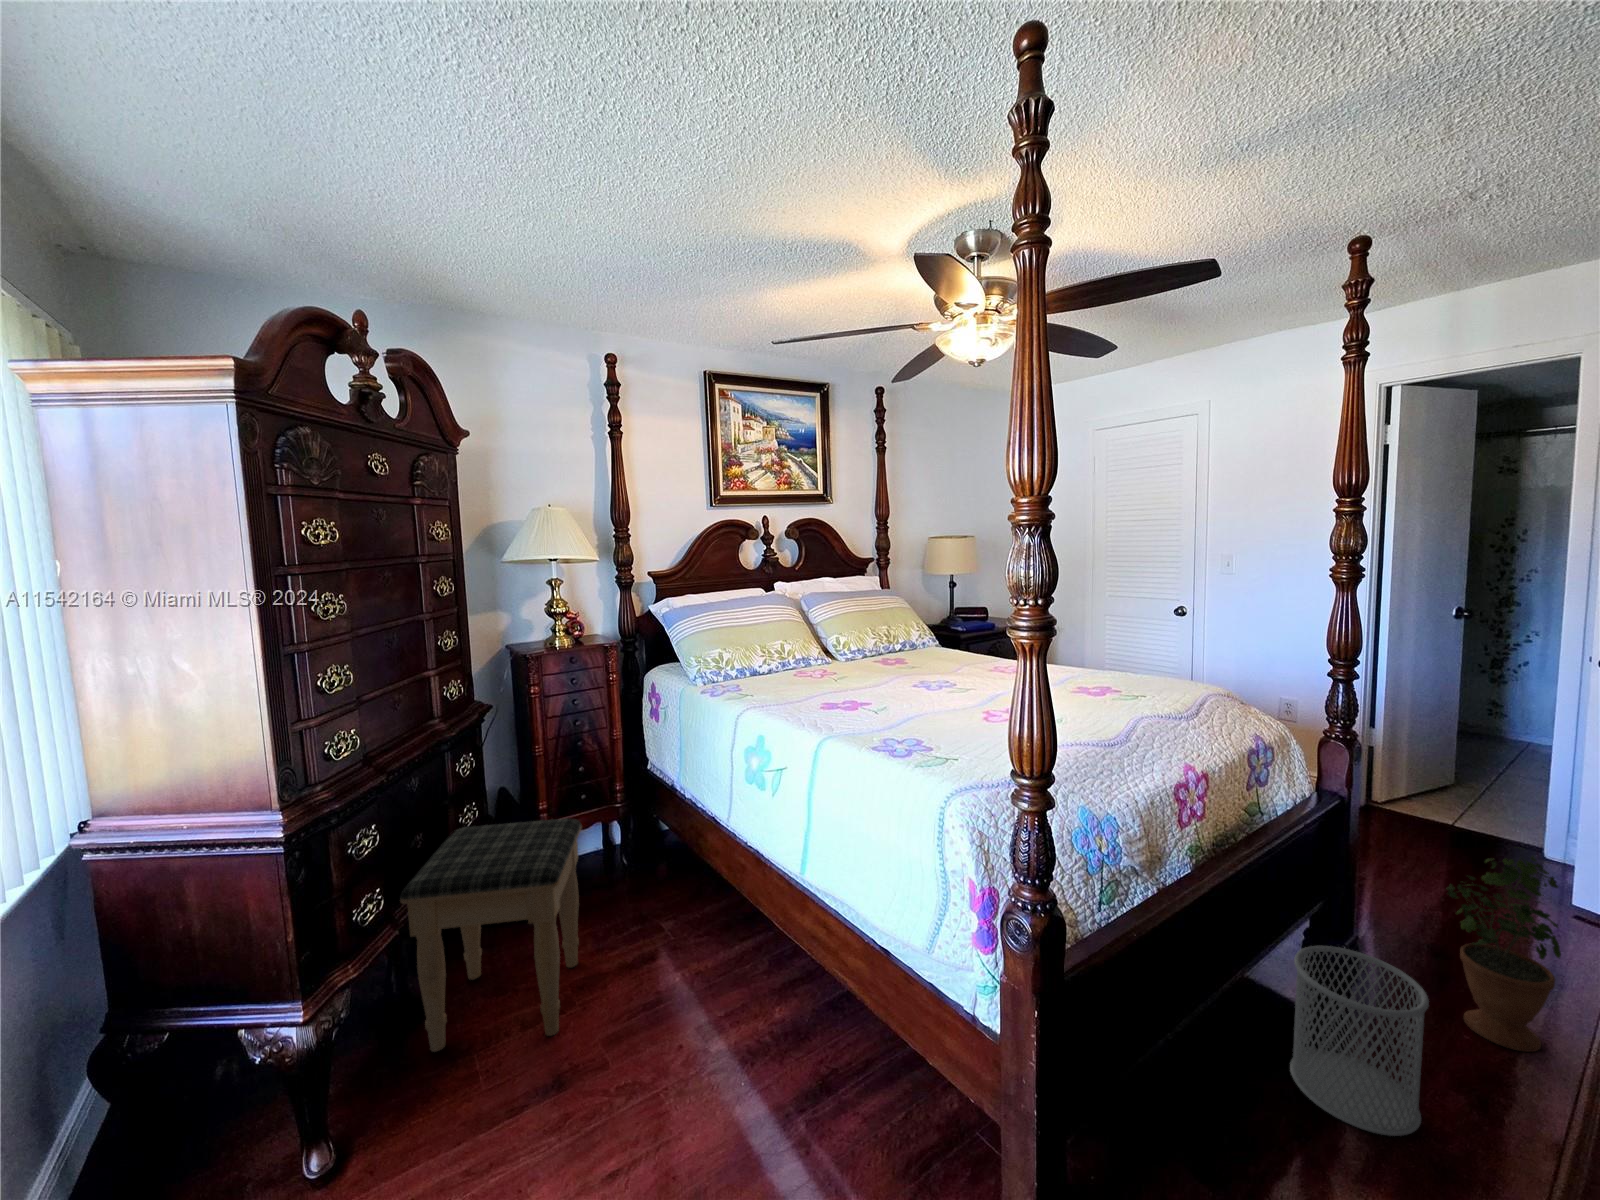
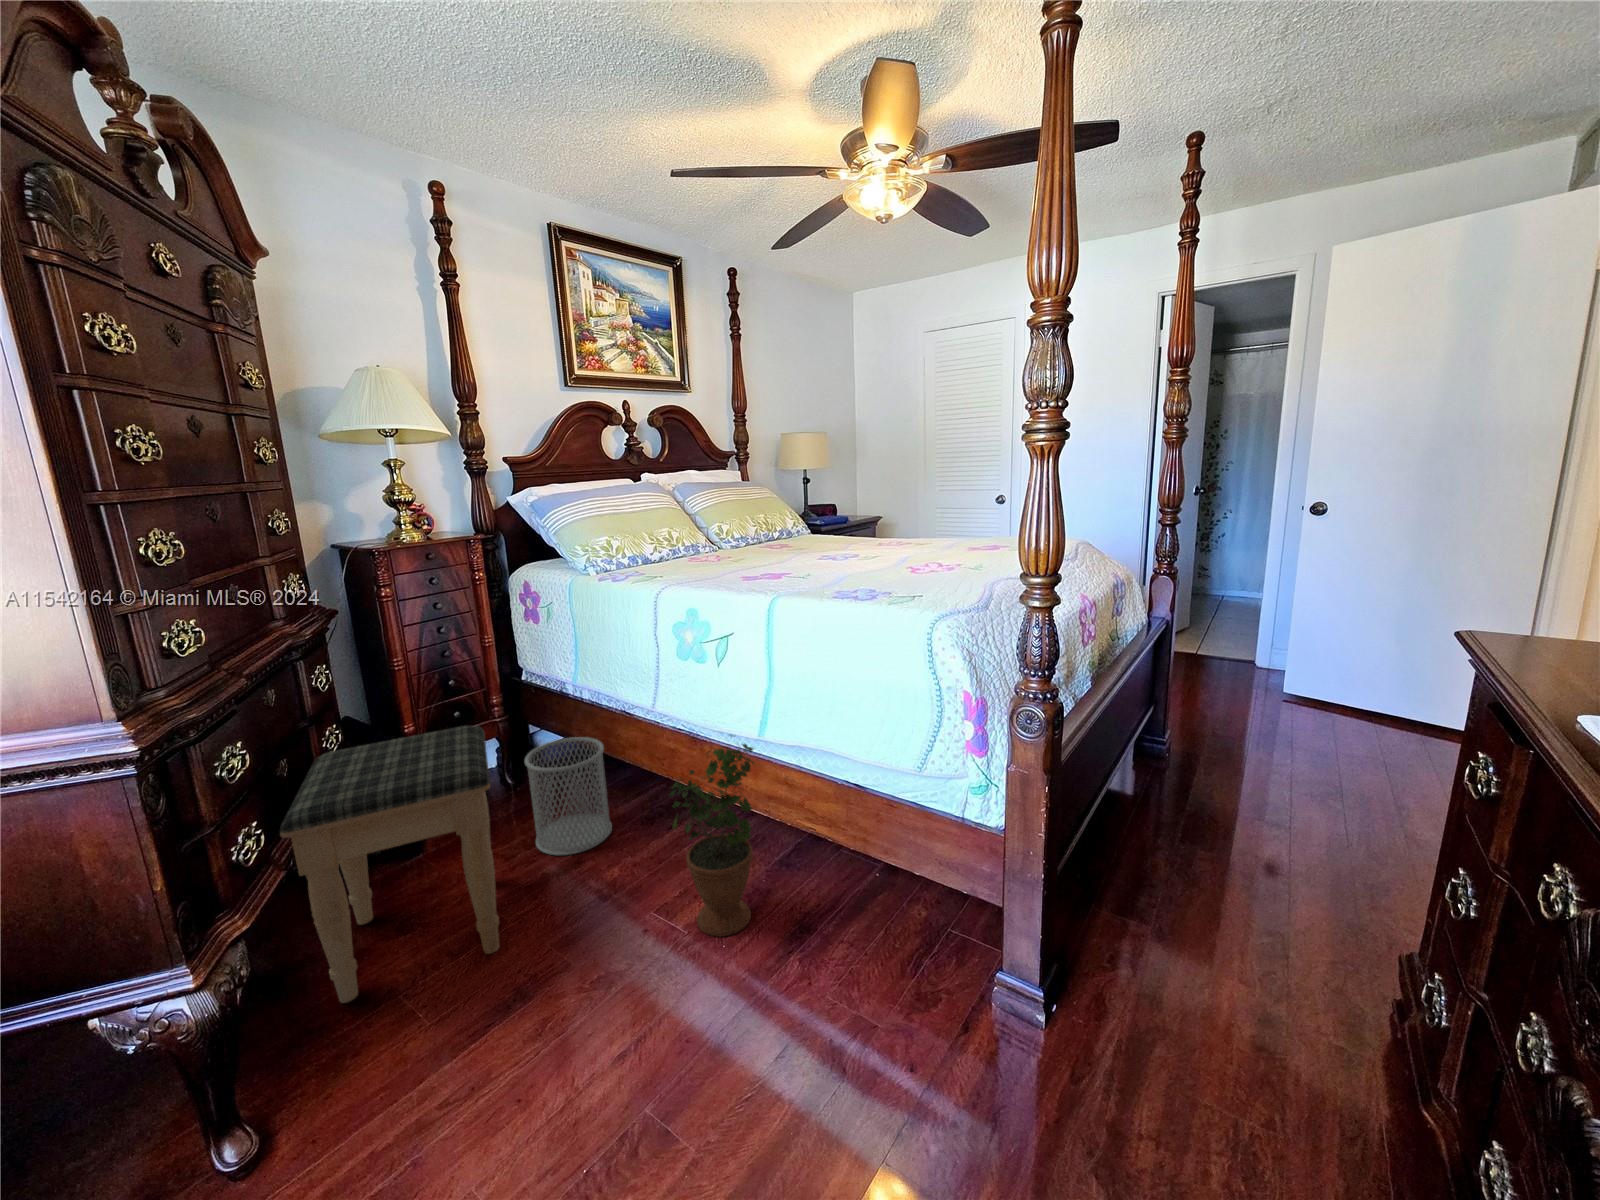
potted plant: present [1447,856,1561,1052] -> present [669,735,754,937]
wastebasket: present [1290,946,1429,1136] -> present [525,737,612,855]

